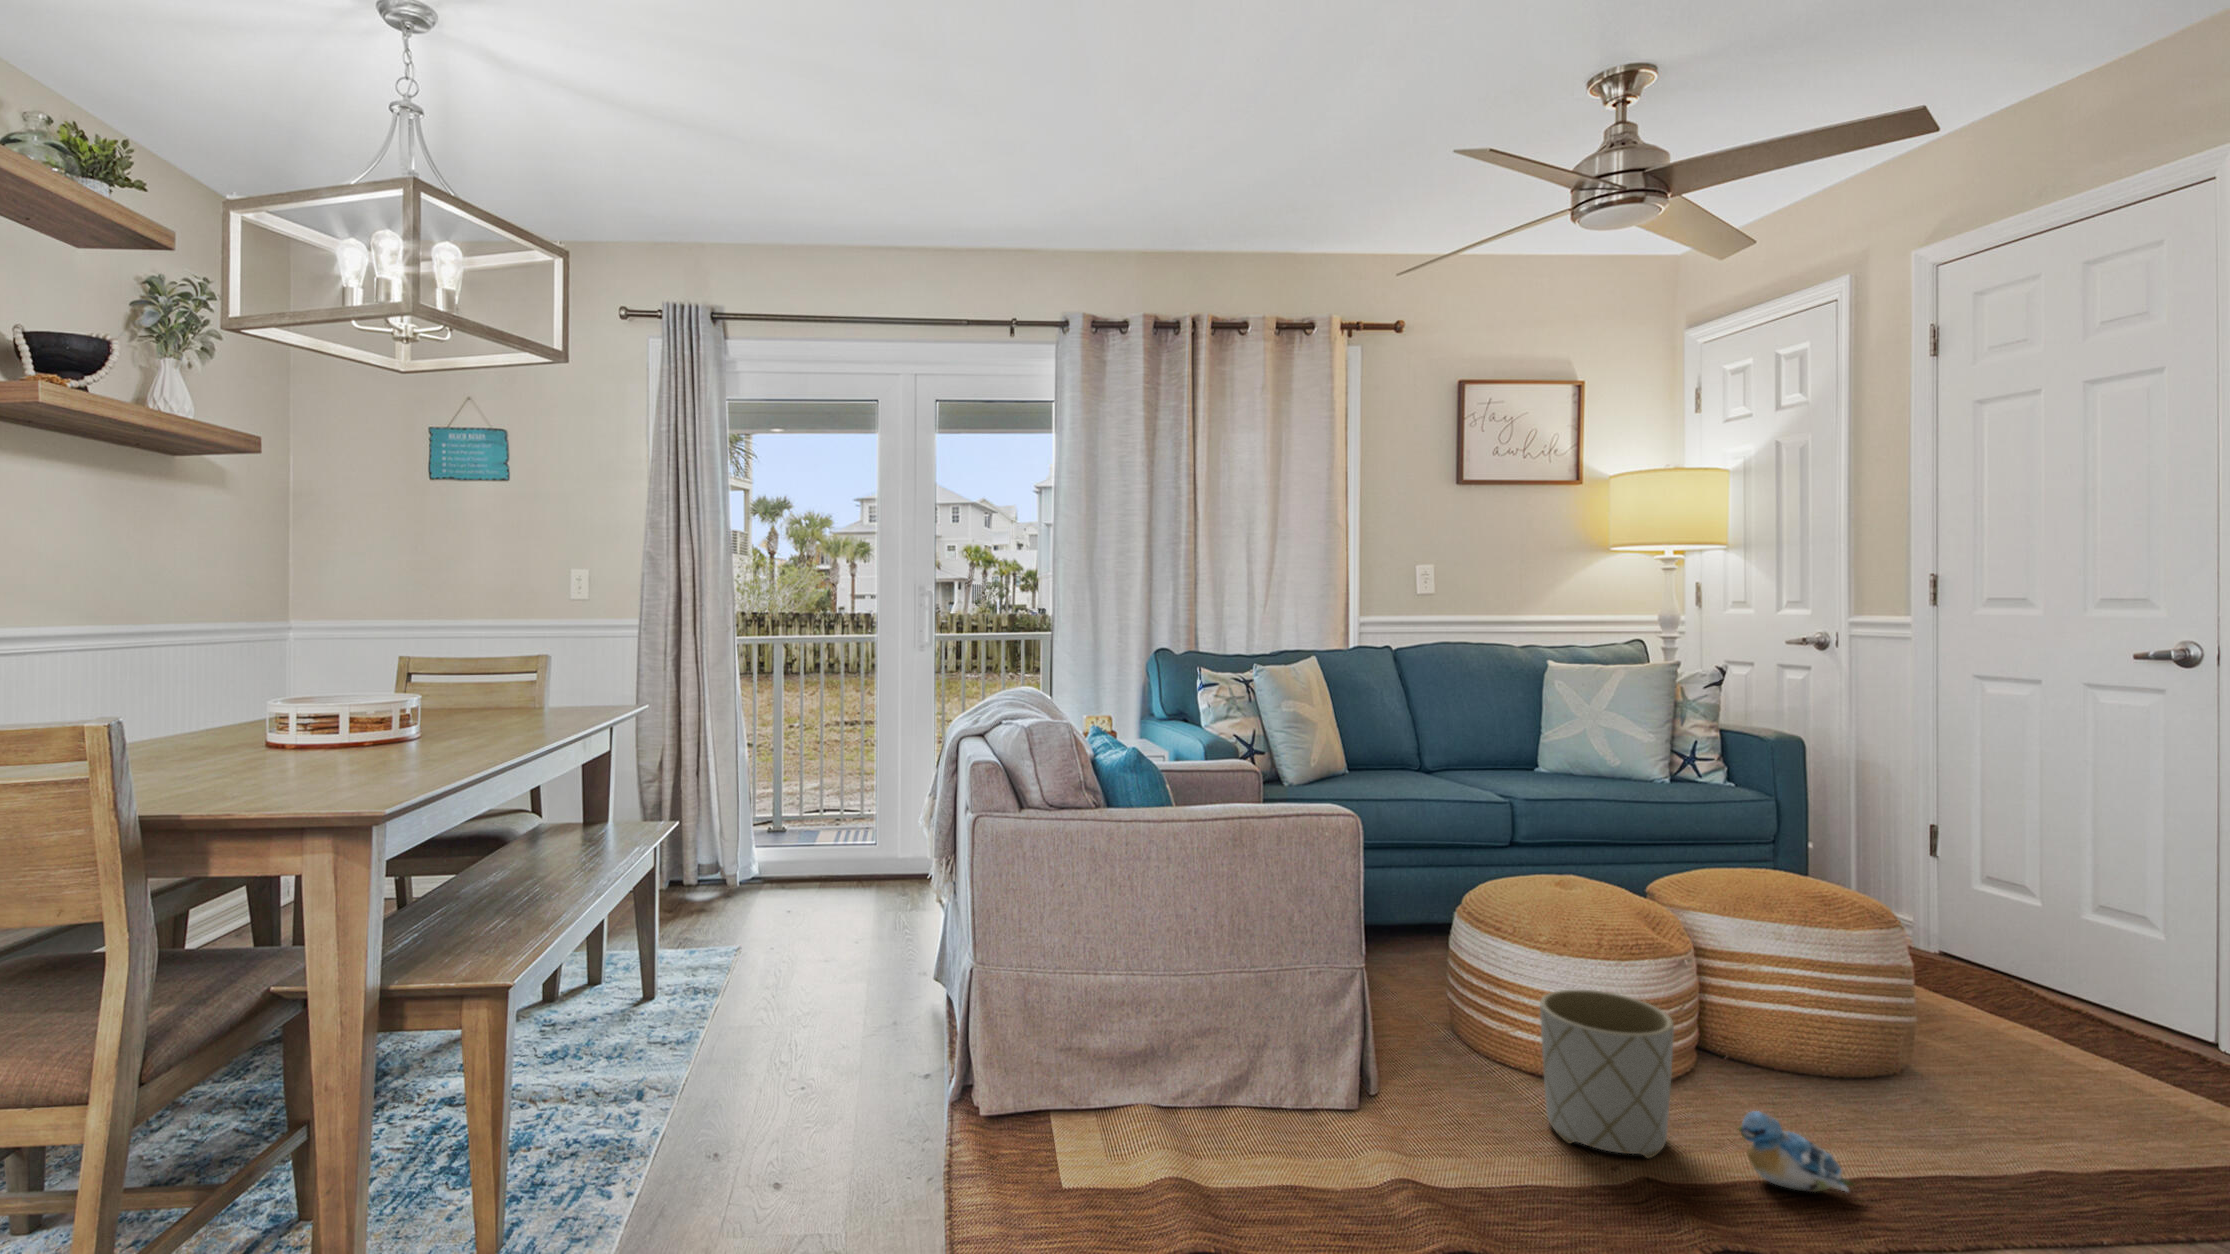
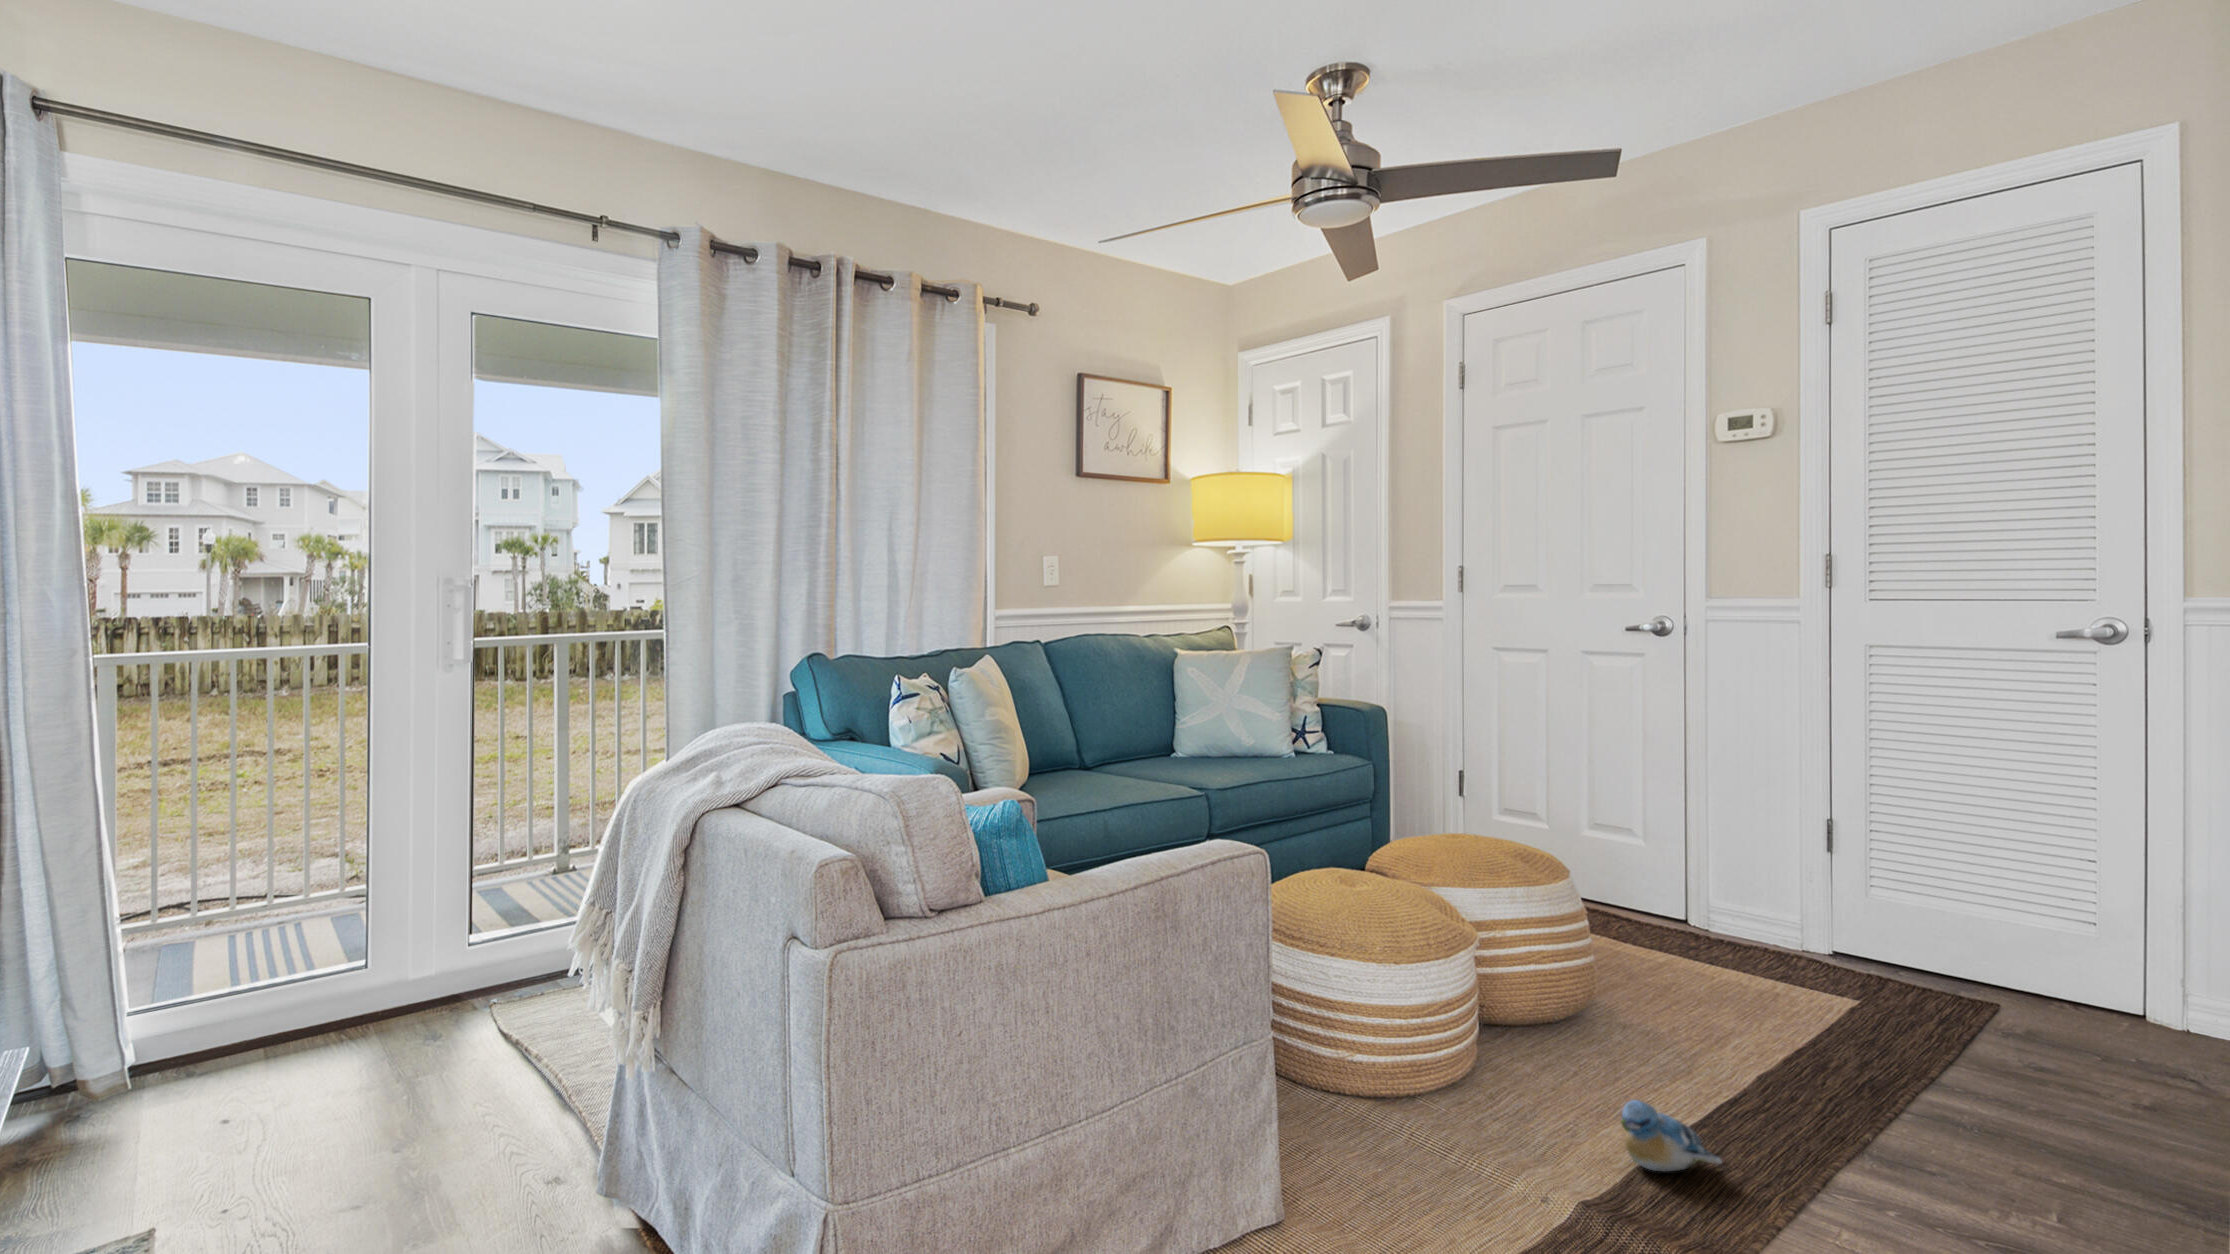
planter: present [1540,990,1674,1158] -> none [1420,998,1558,1180]

